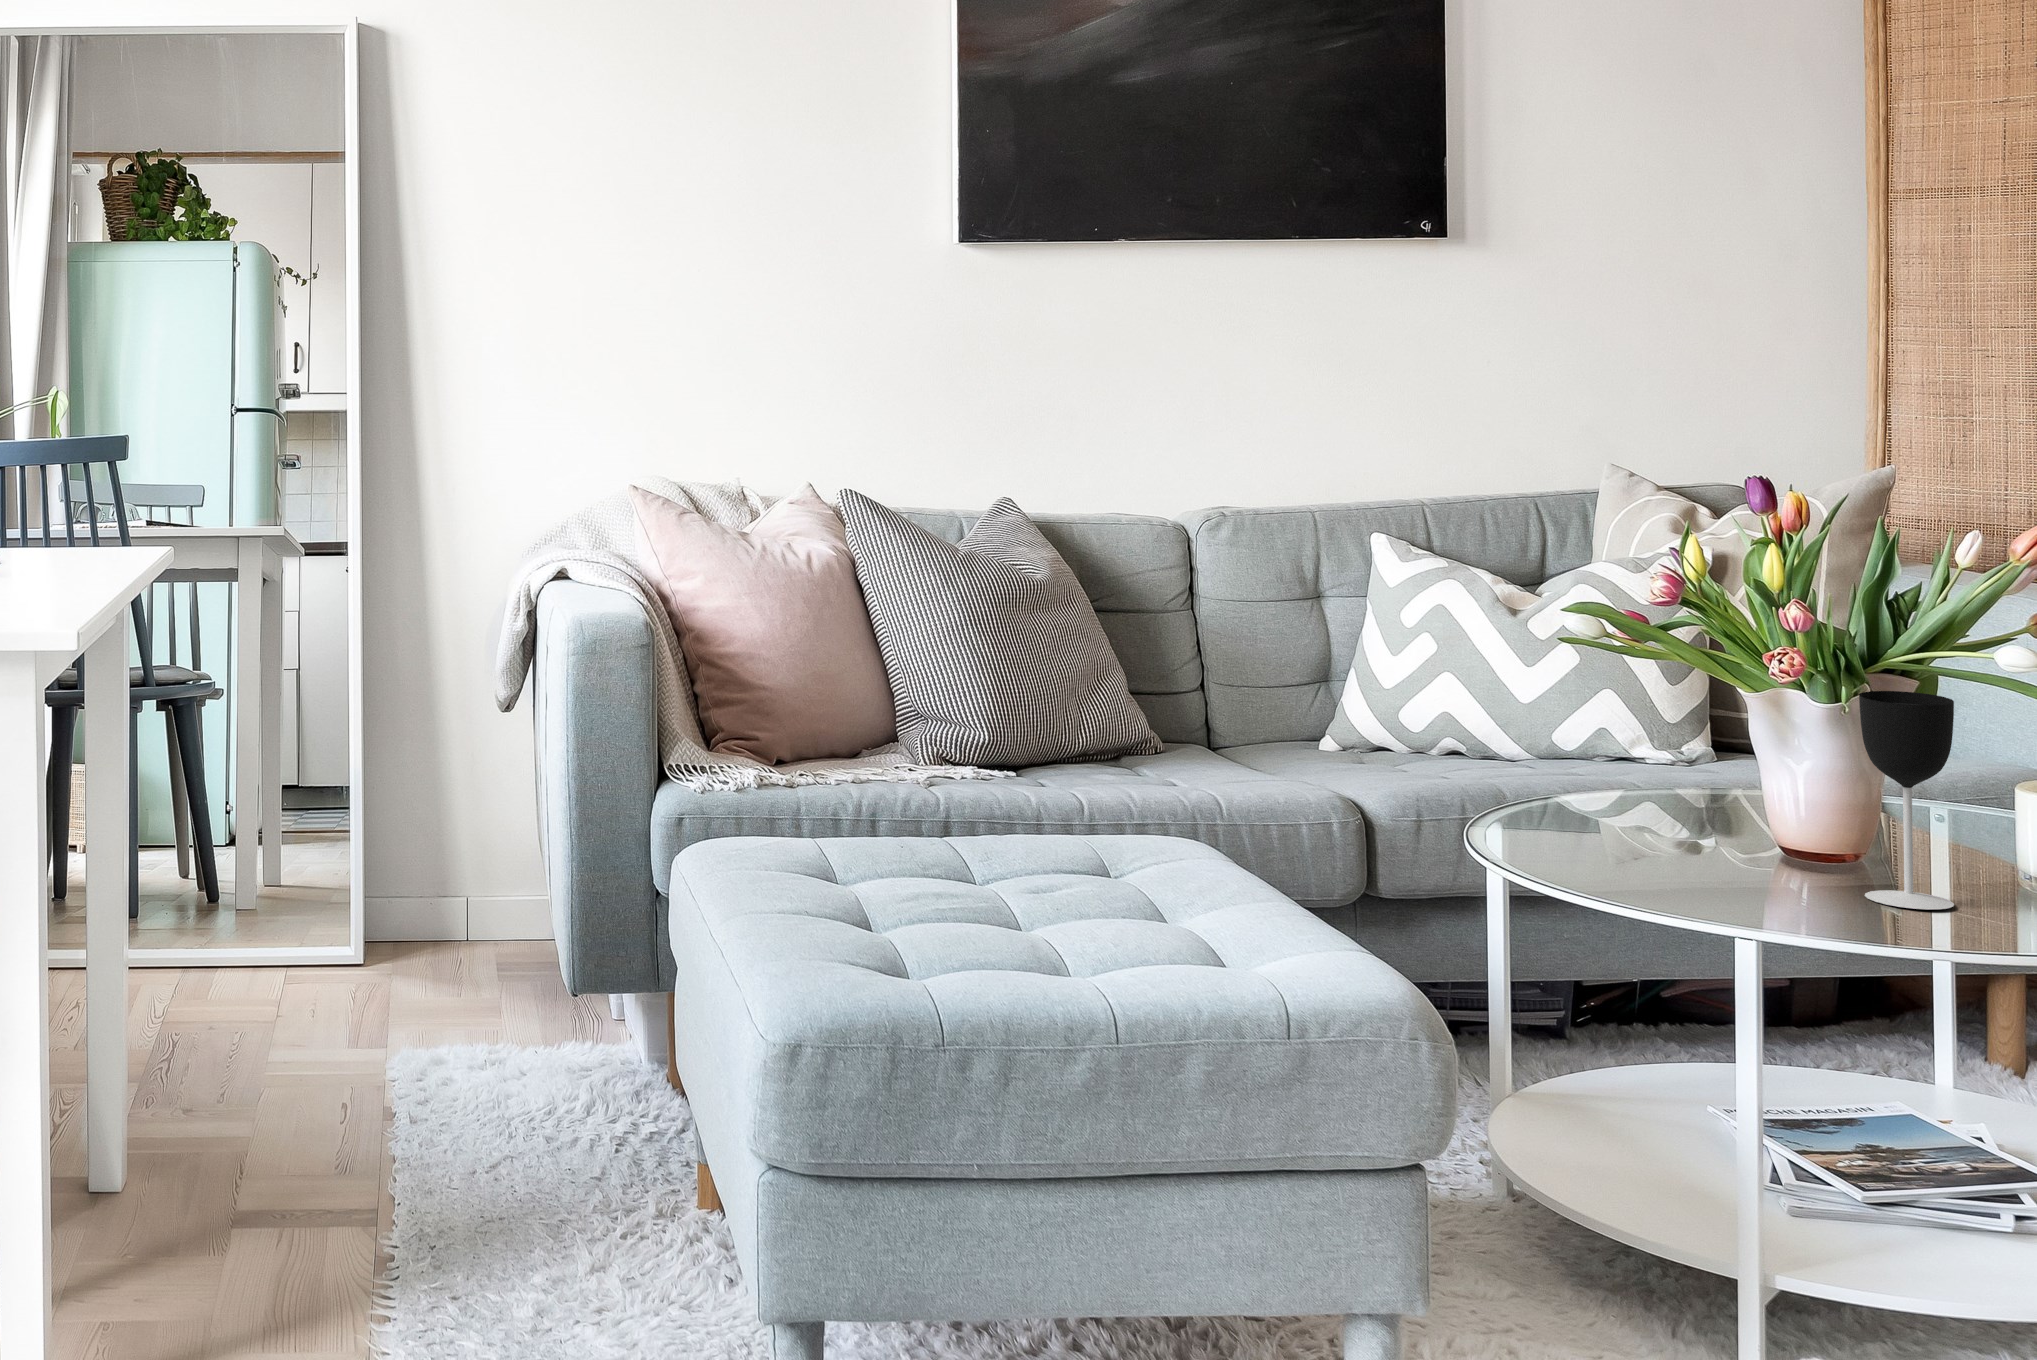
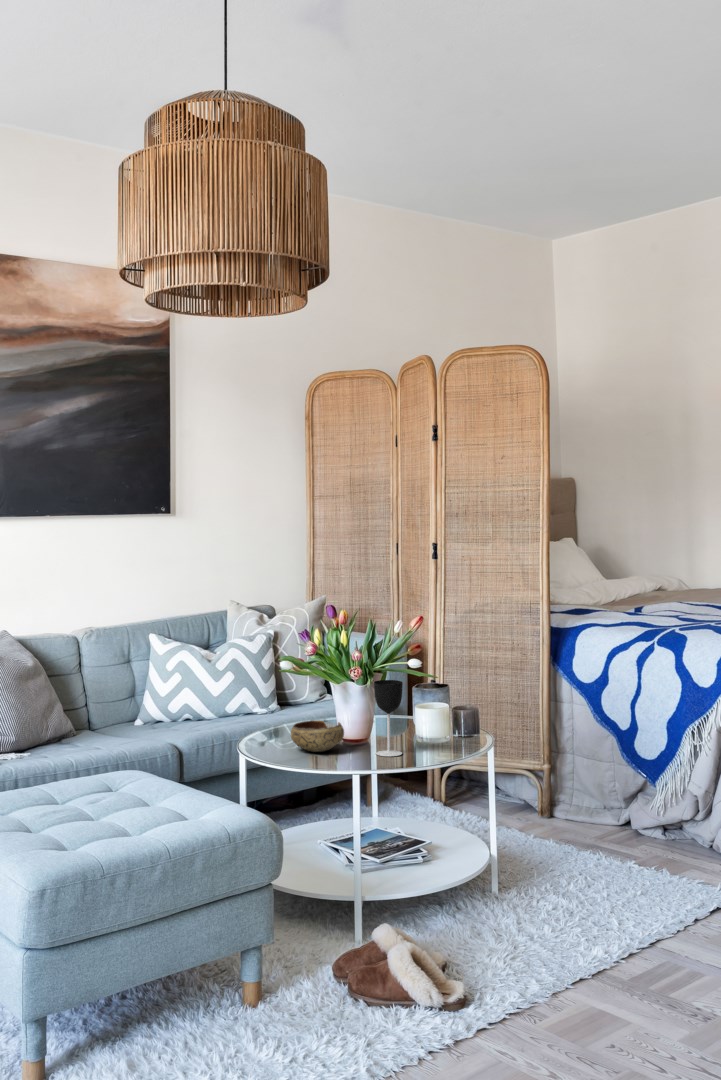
bowl: none [1607,779,1771,864] -> present [291,720,344,752]

